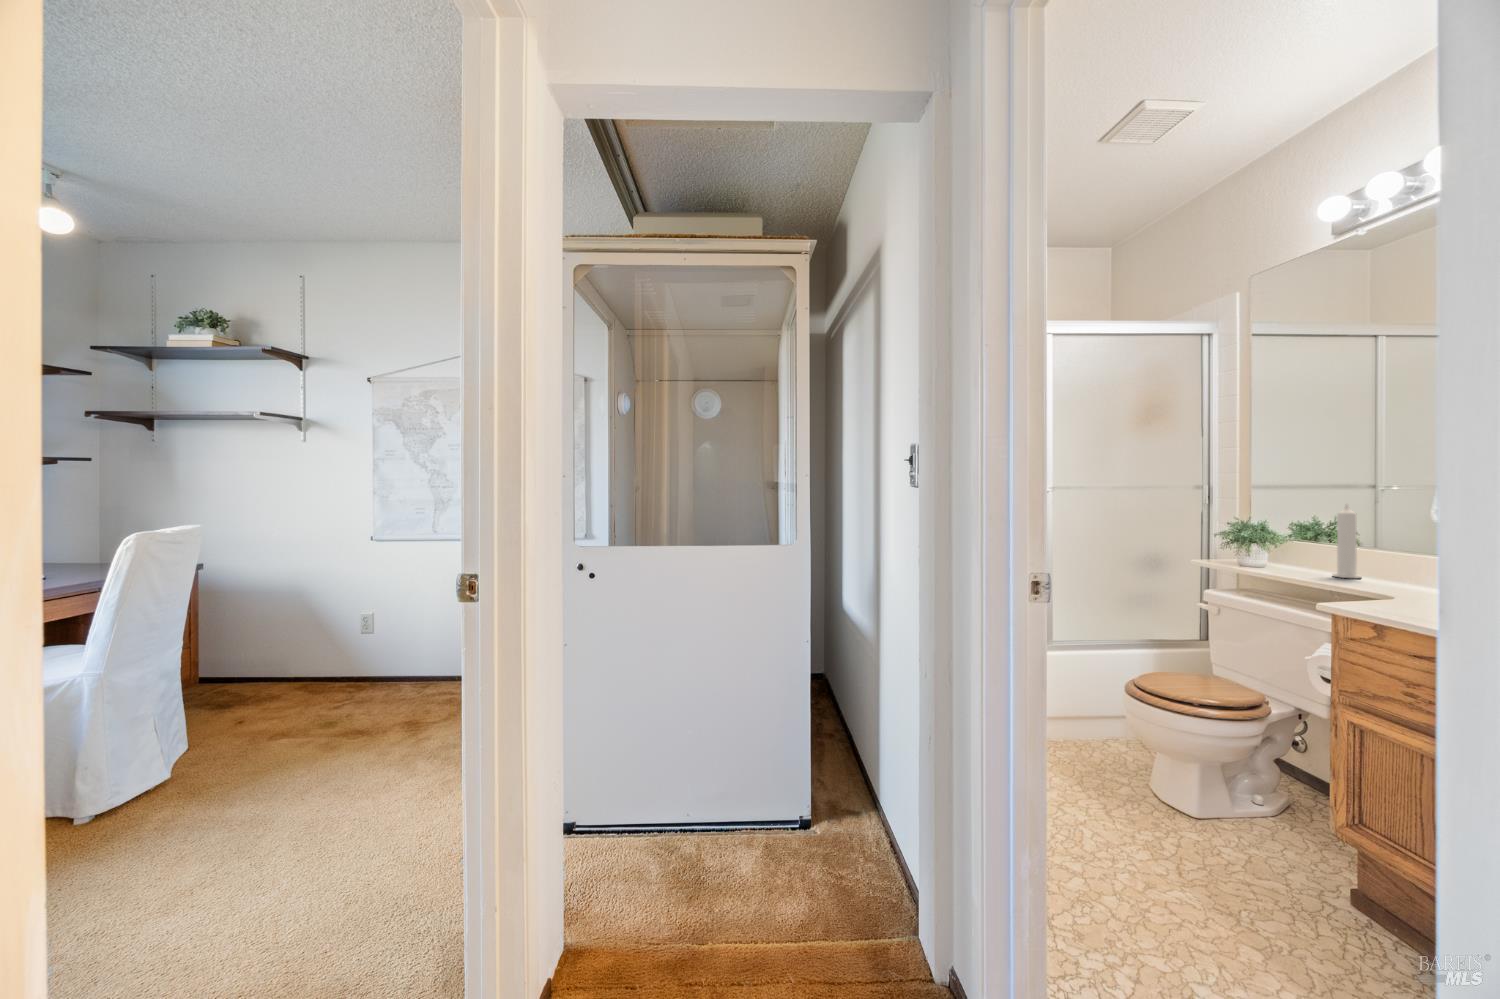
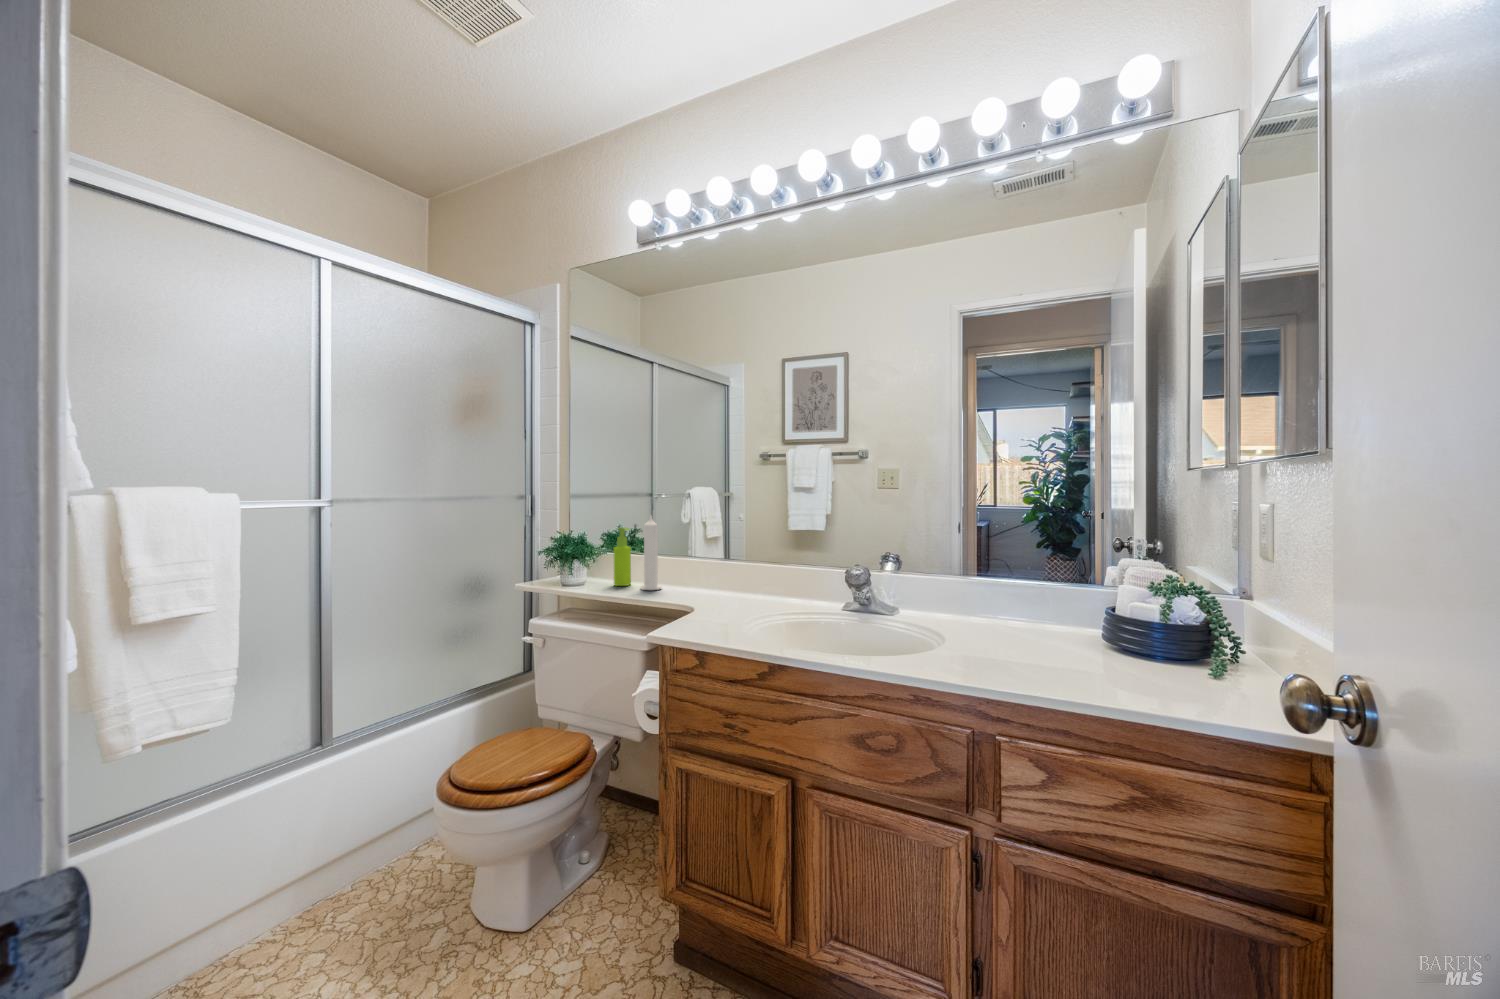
soap dispenser: none [1300,516,1322,572] -> present [614,528,631,586]

